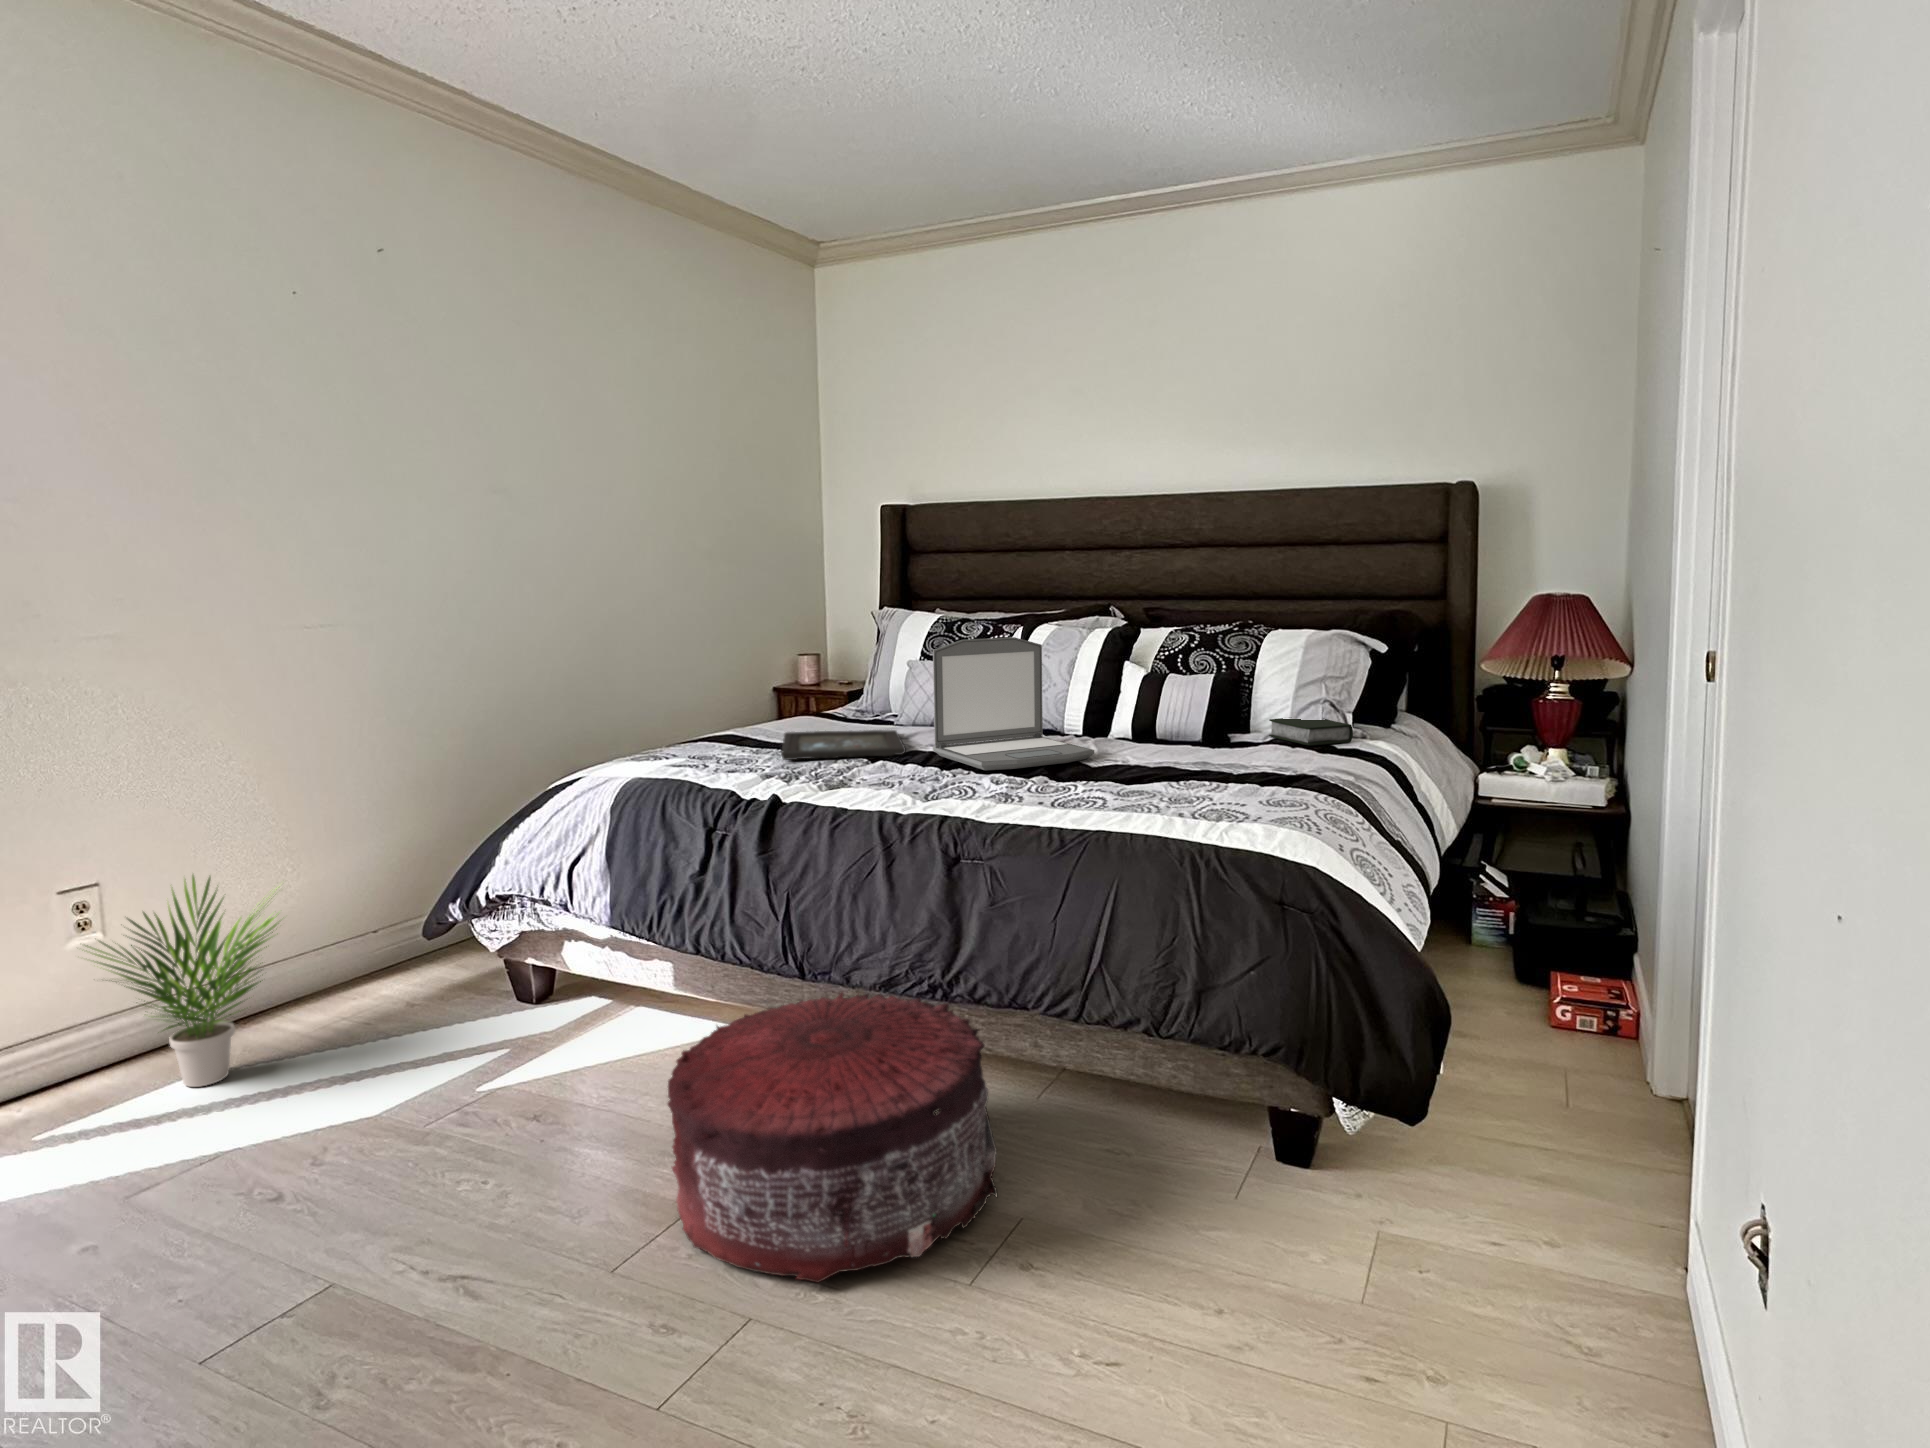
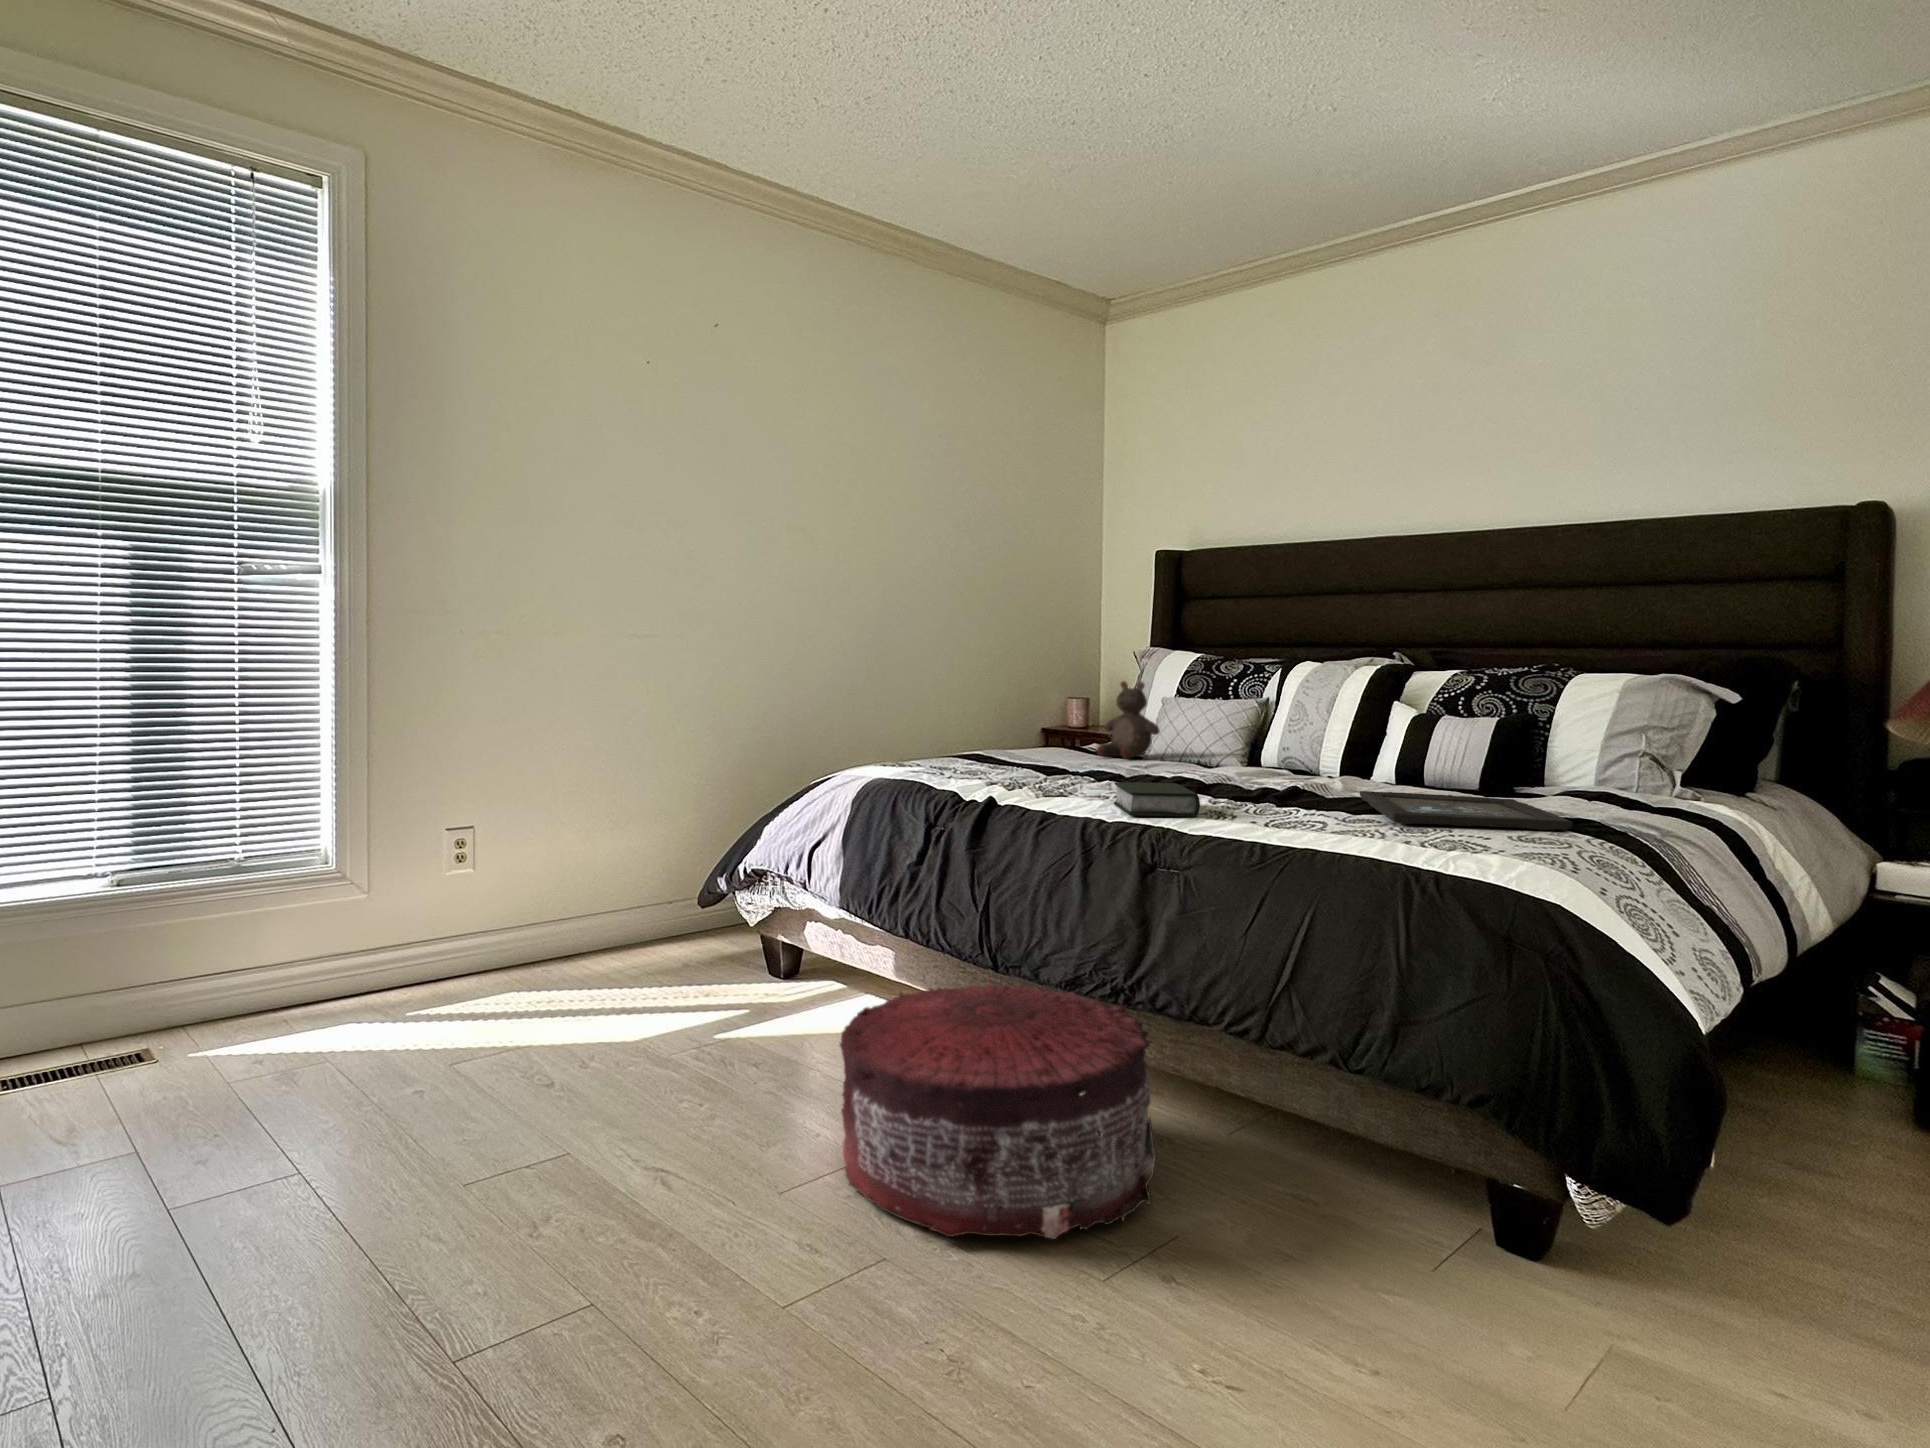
laptop: present [933,637,1094,770] -> none [1164,663,1338,795]
stuffed bear: none [850,649,910,727] -> present [1097,681,1159,759]
book: present [1269,718,1353,746] -> present [1114,782,1200,817]
tray: present [781,730,906,760] -> present [1360,791,1573,830]
potted plant: present [87,875,279,1087] -> none [445,823,594,997]

